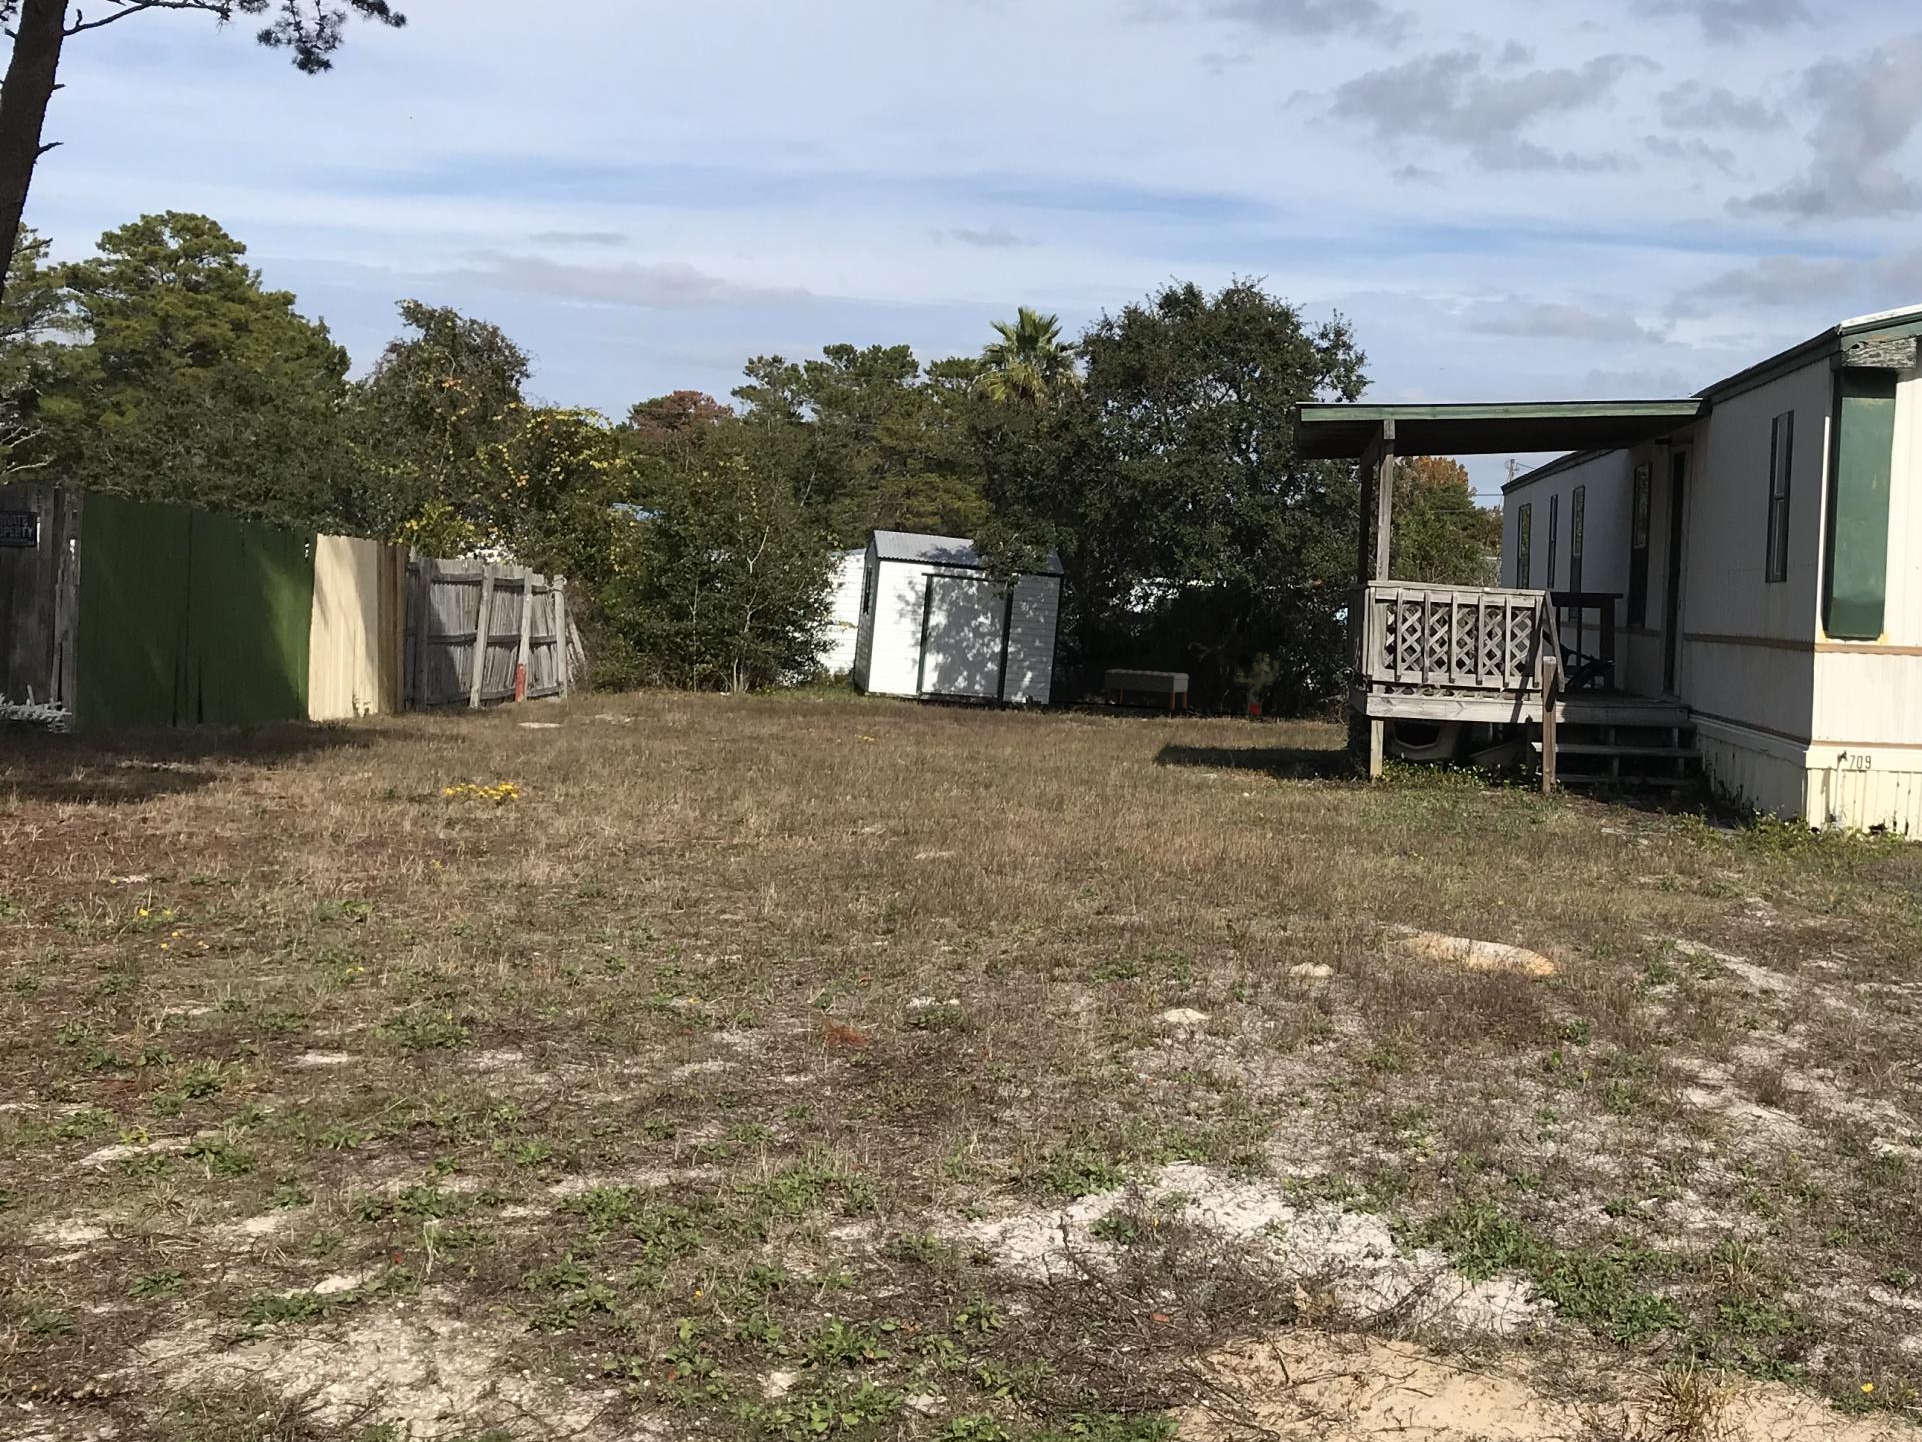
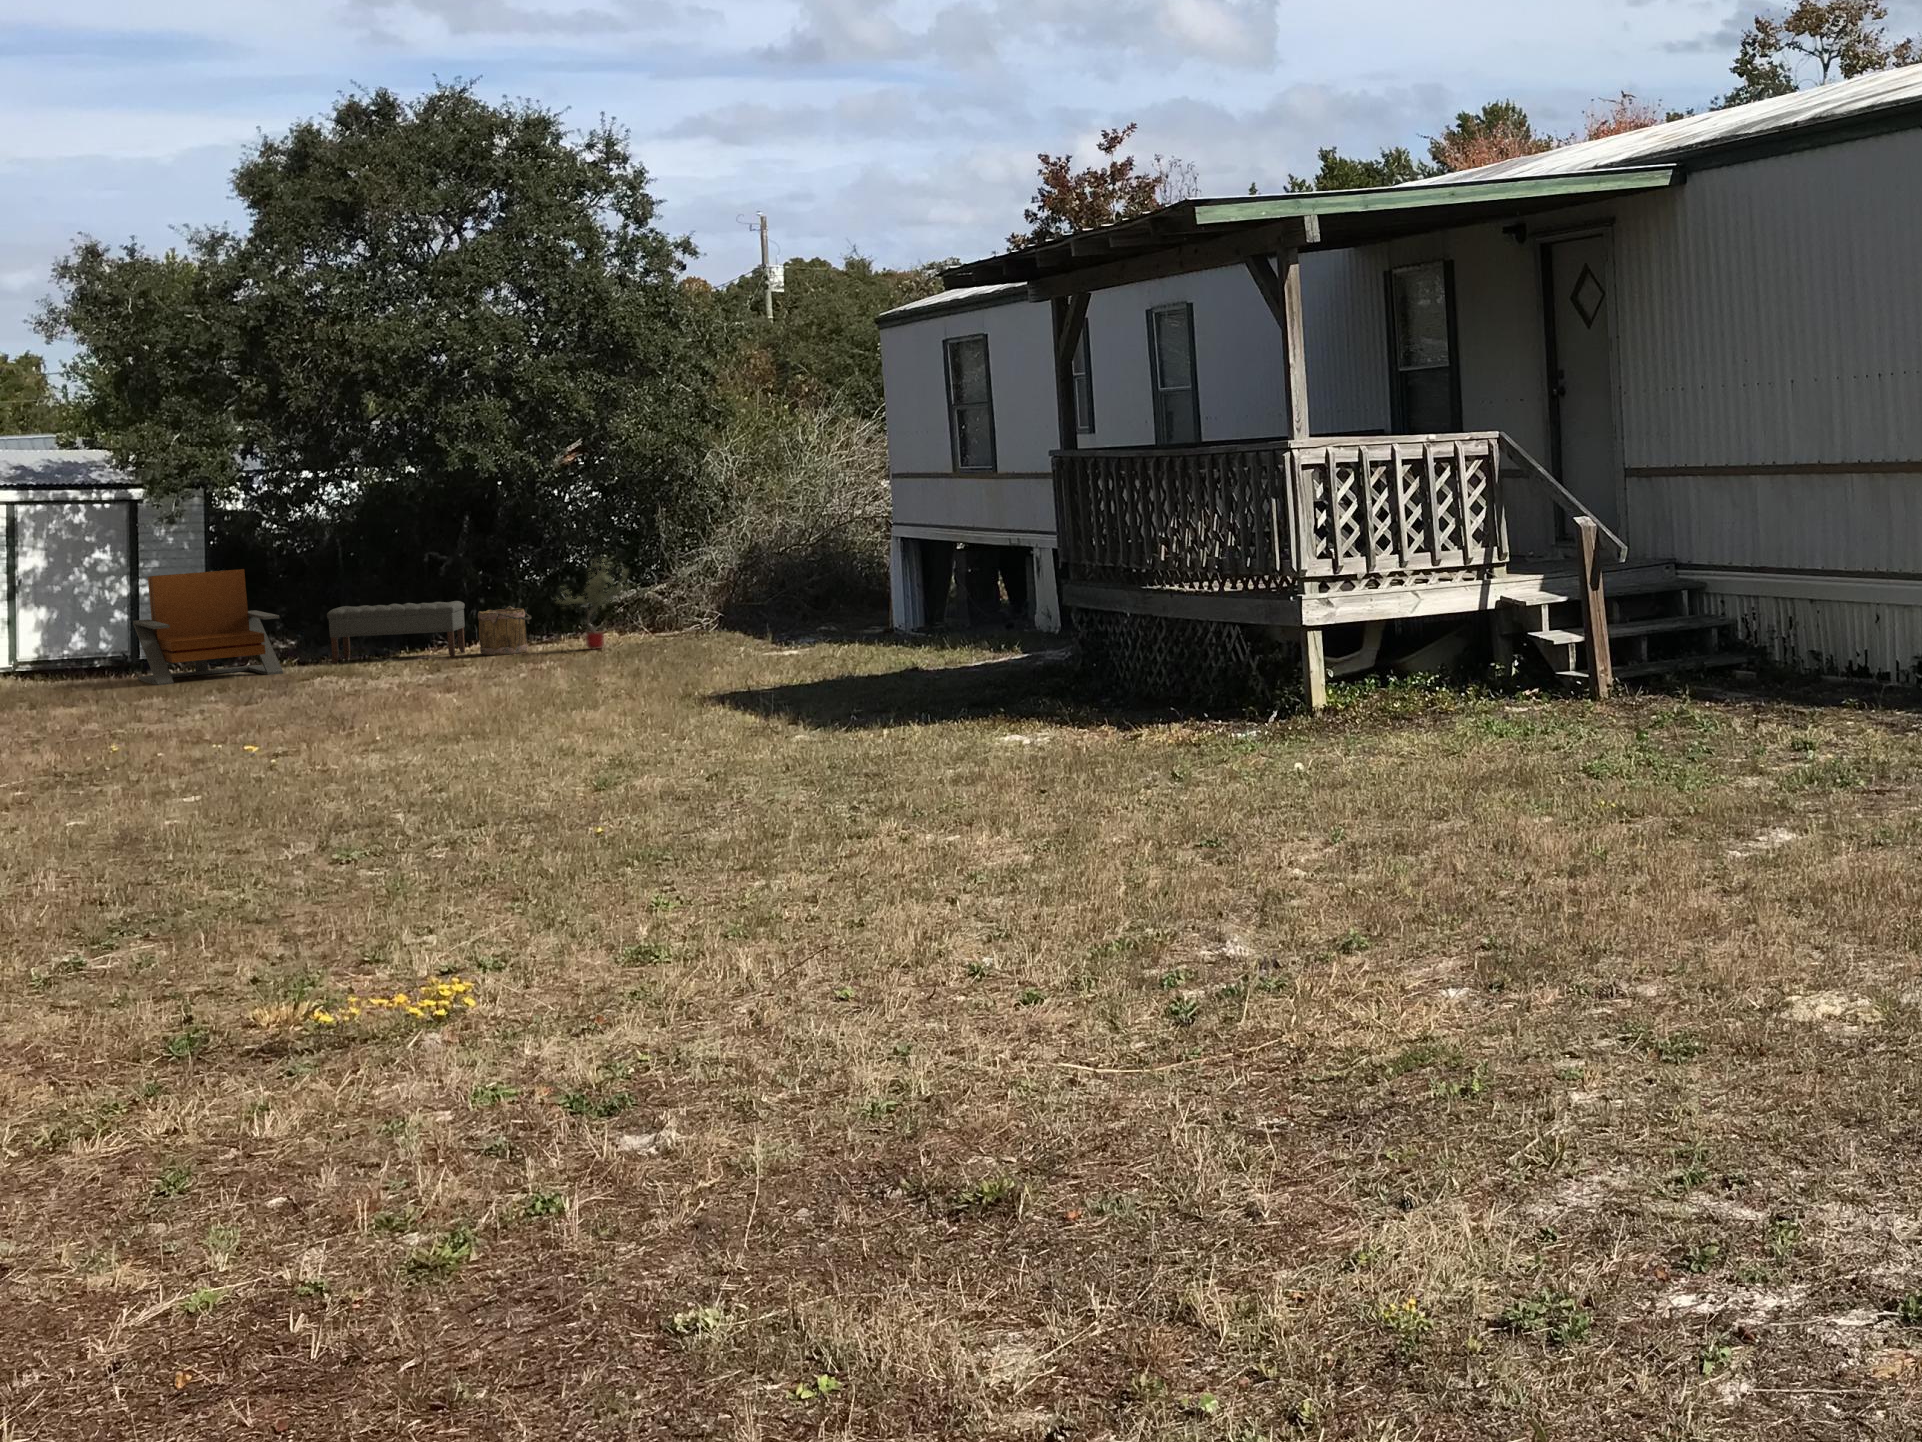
lounge chair: none [987,635,1064,706] -> present [133,569,283,685]
bucket: none [1187,680,1221,712] -> present [478,606,532,655]

